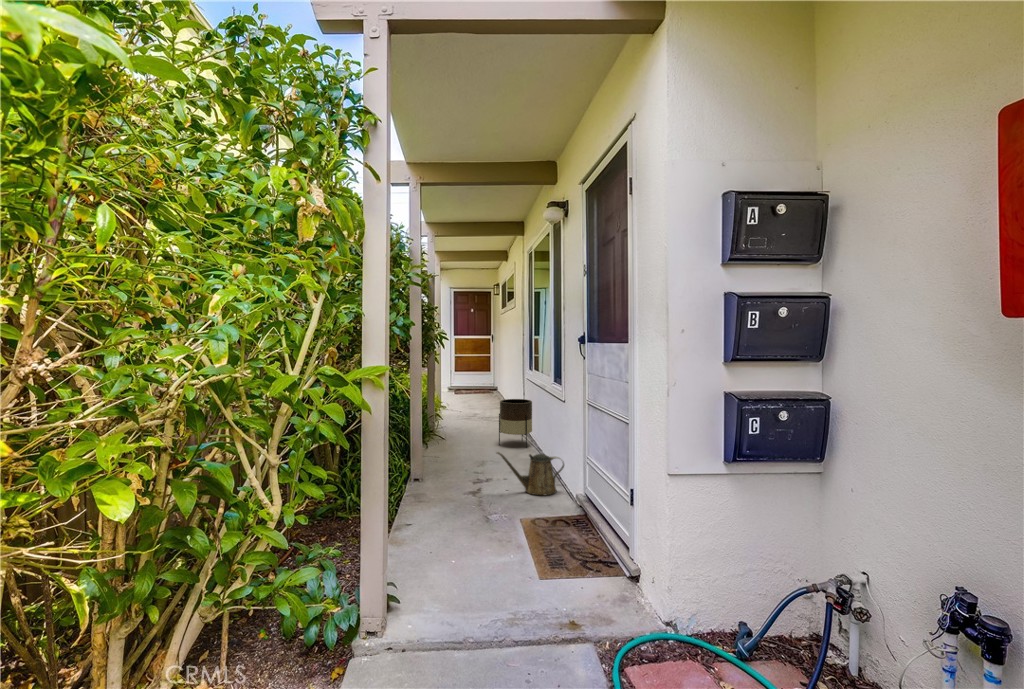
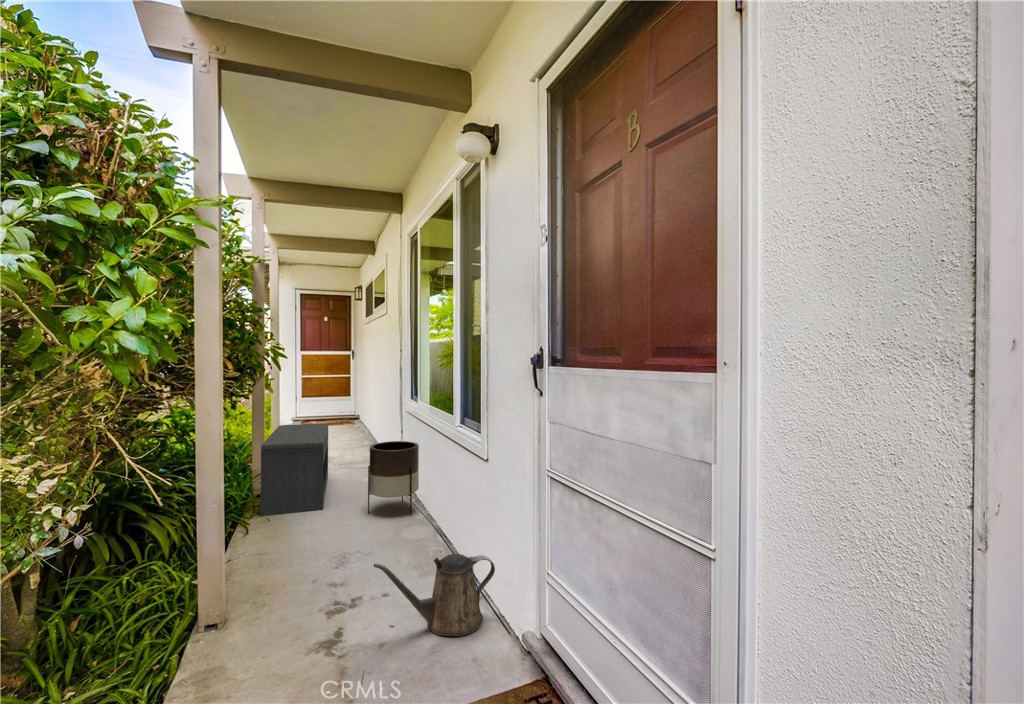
bench: none [434,388,474,442] -> present [261,424,328,516]

